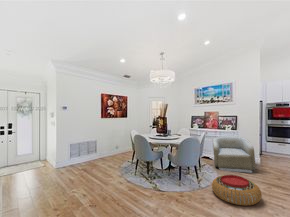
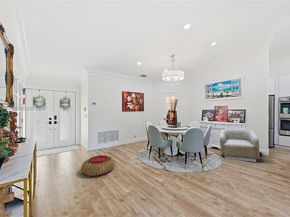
pouf: present [212,175,262,206] -> present [81,155,115,176]

